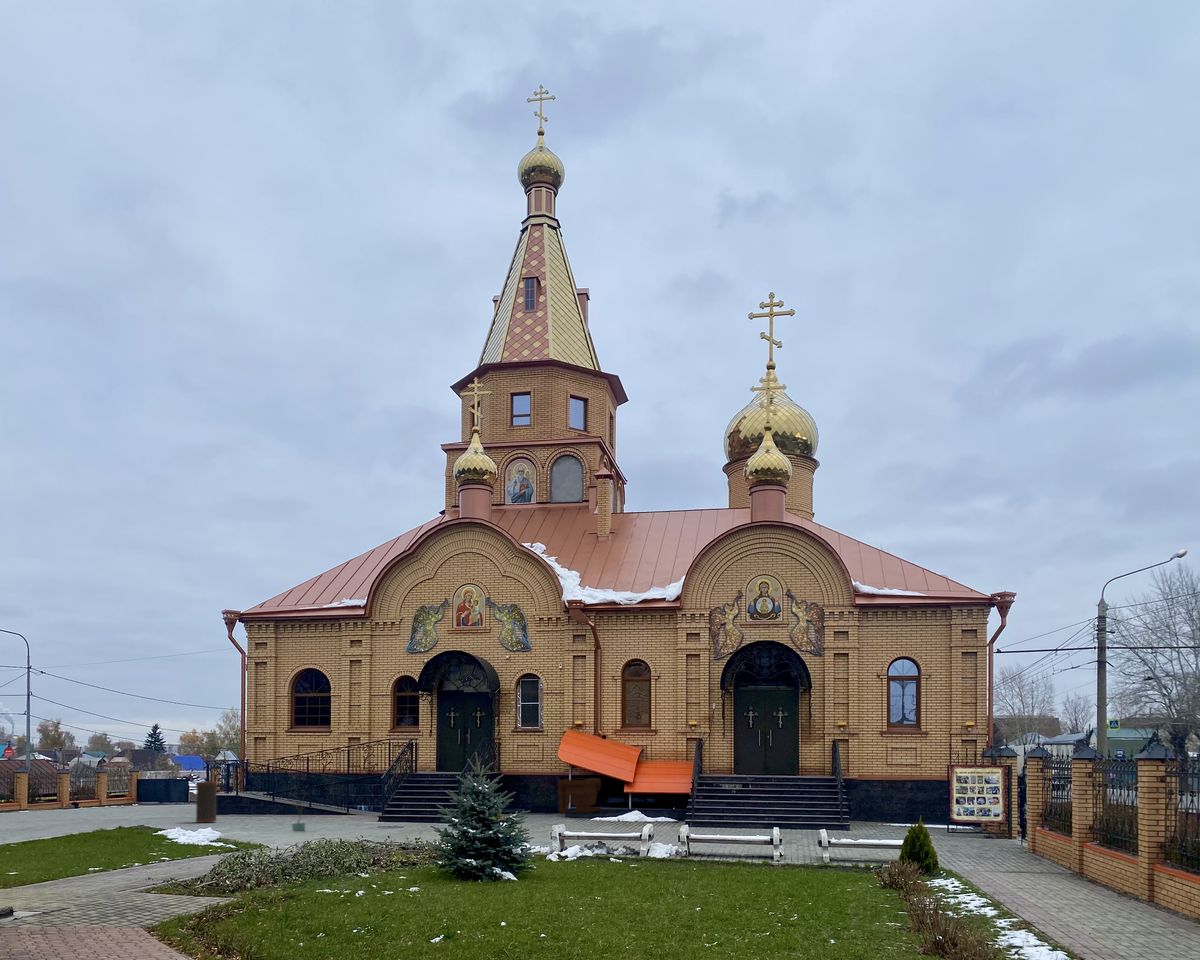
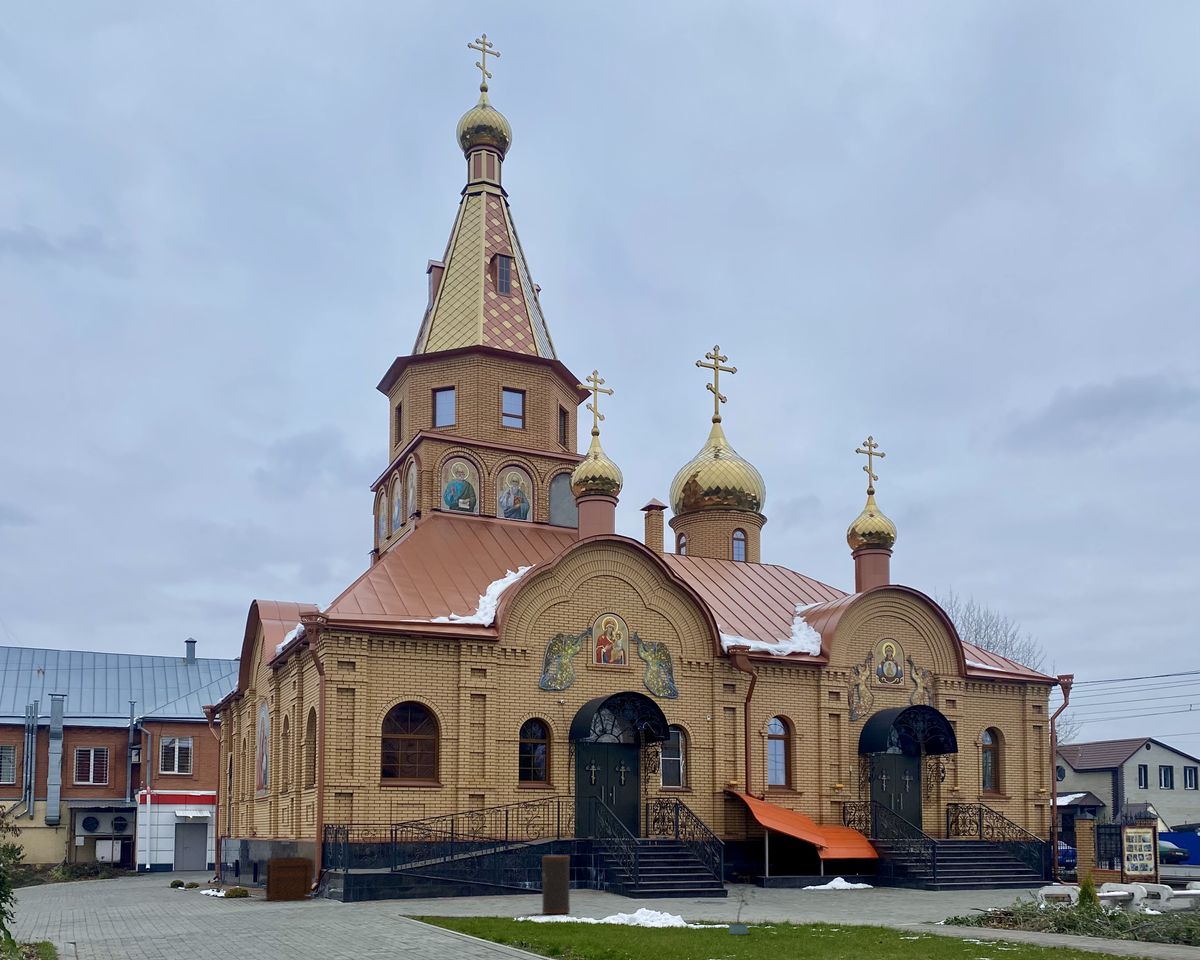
wooden crate: present [558,778,602,813] -> present [266,857,313,902]
potted plant: present [292,801,305,831] -> present [724,873,755,934]

